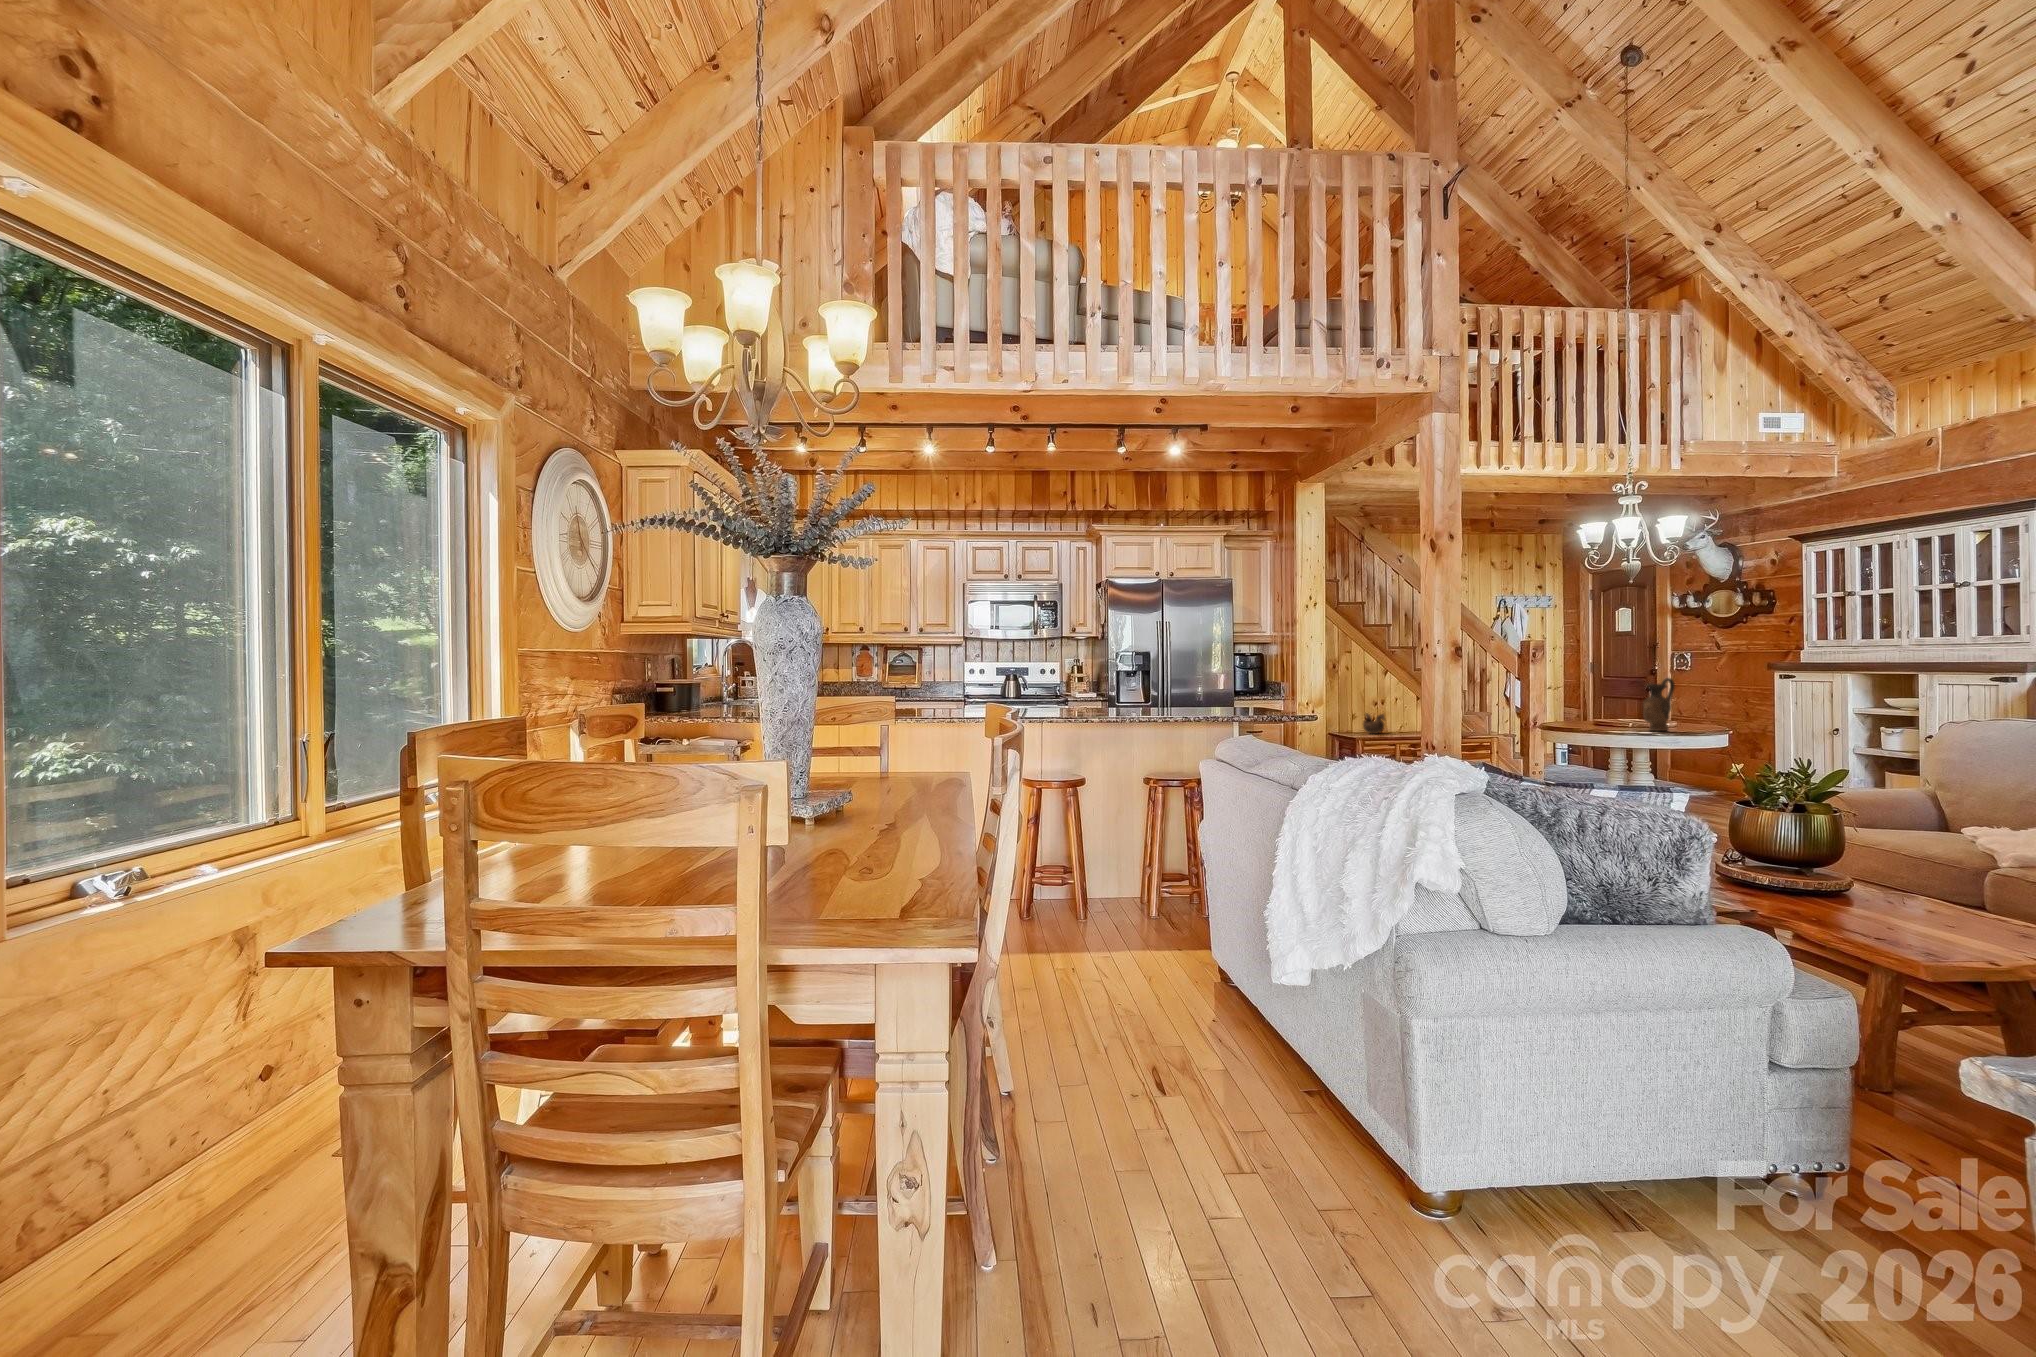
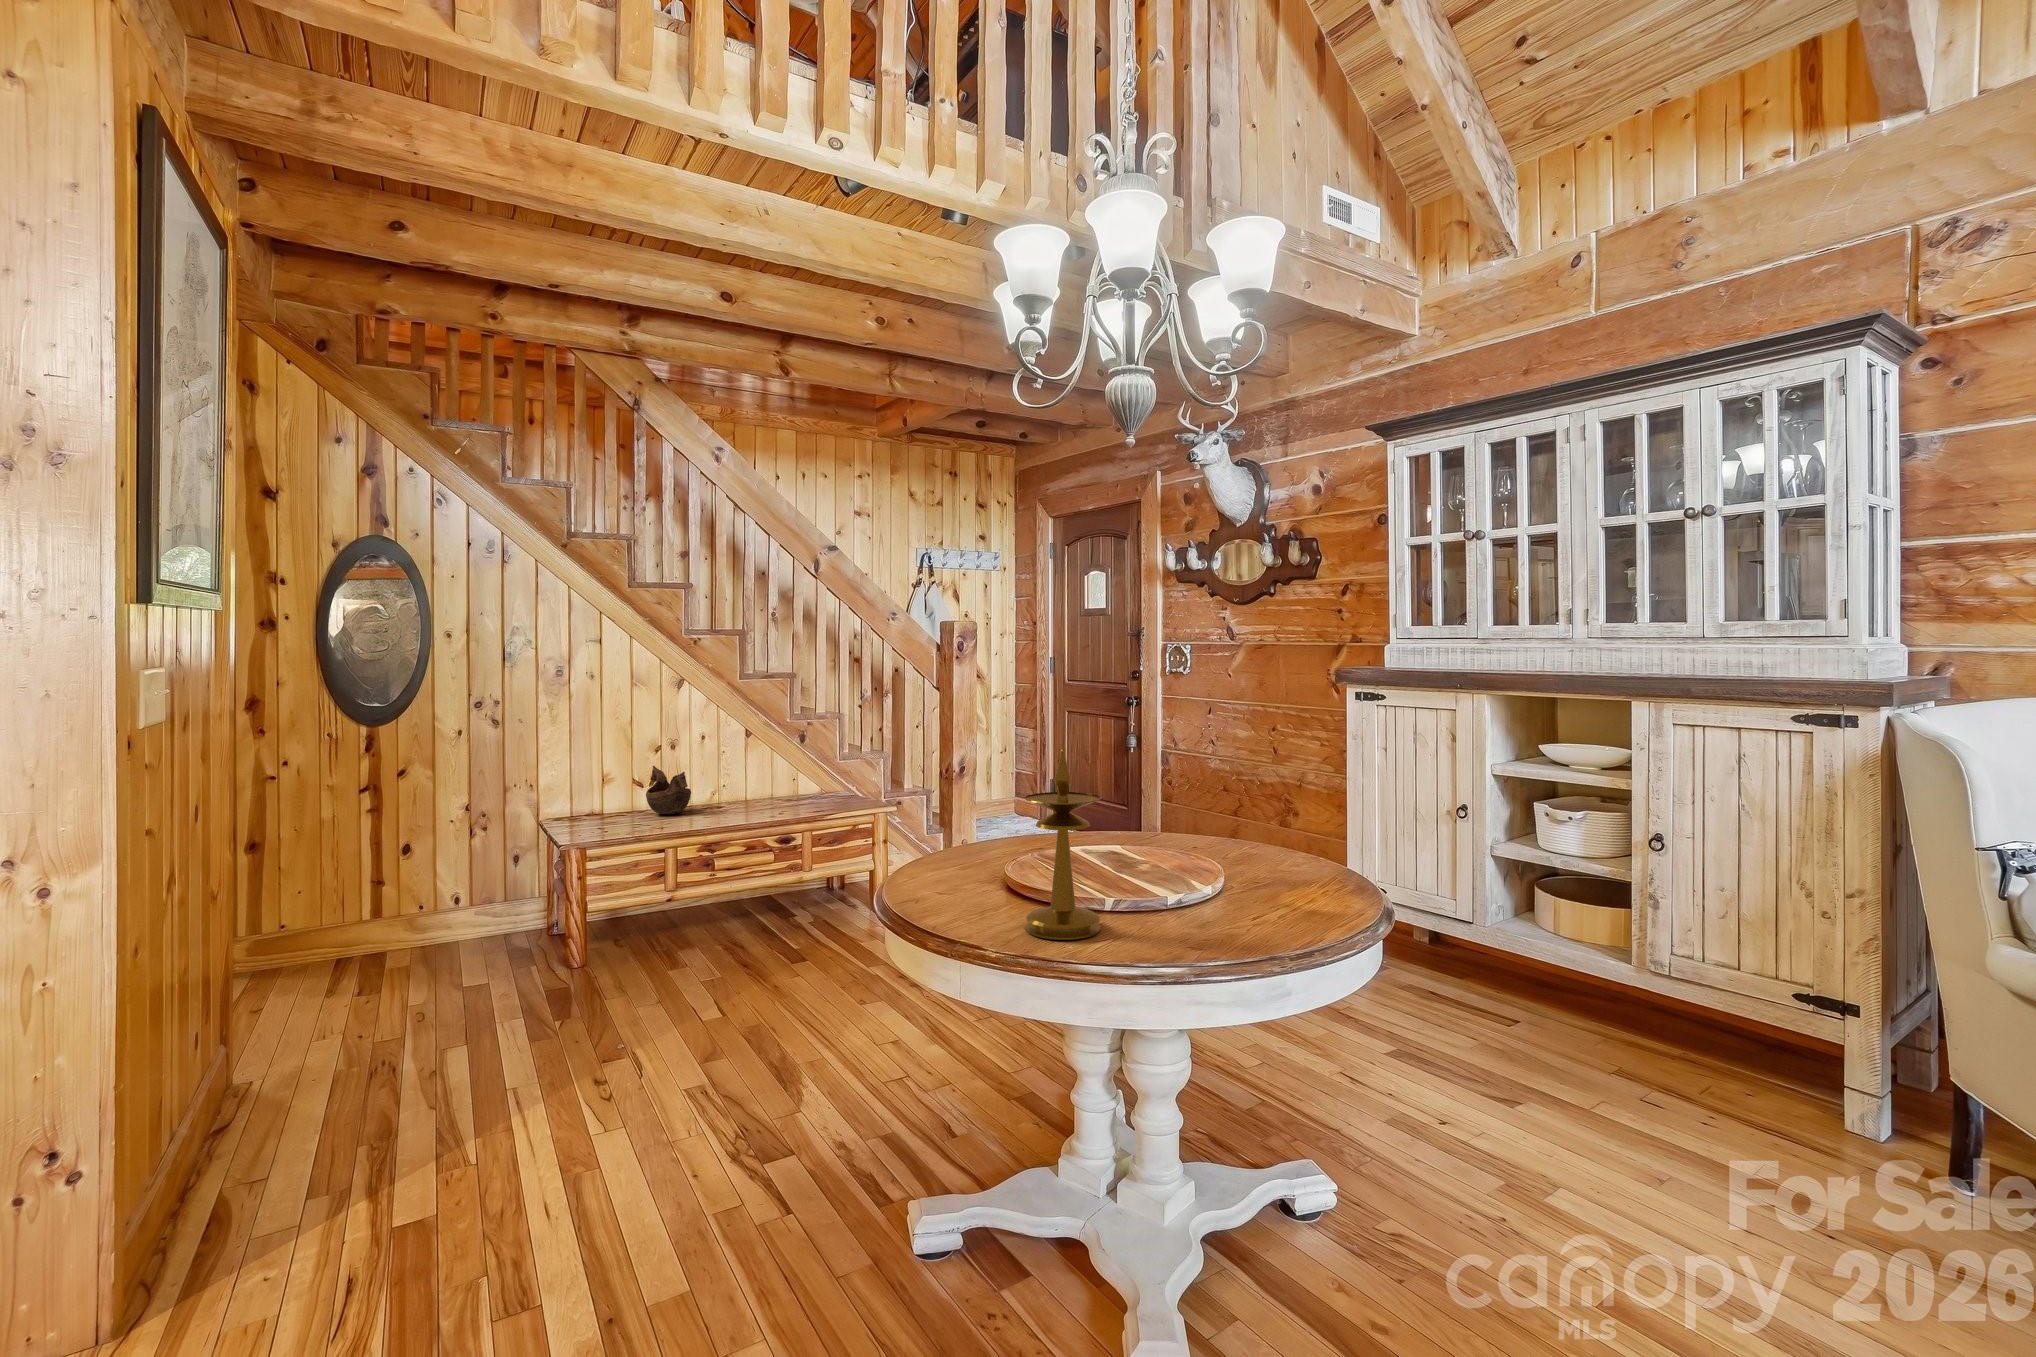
candlestick: none [1579,677,1605,730] -> present [1025,750,1100,940]
ceramic pitcher: present [1643,678,1675,731] -> none [1203,744,1285,926]

